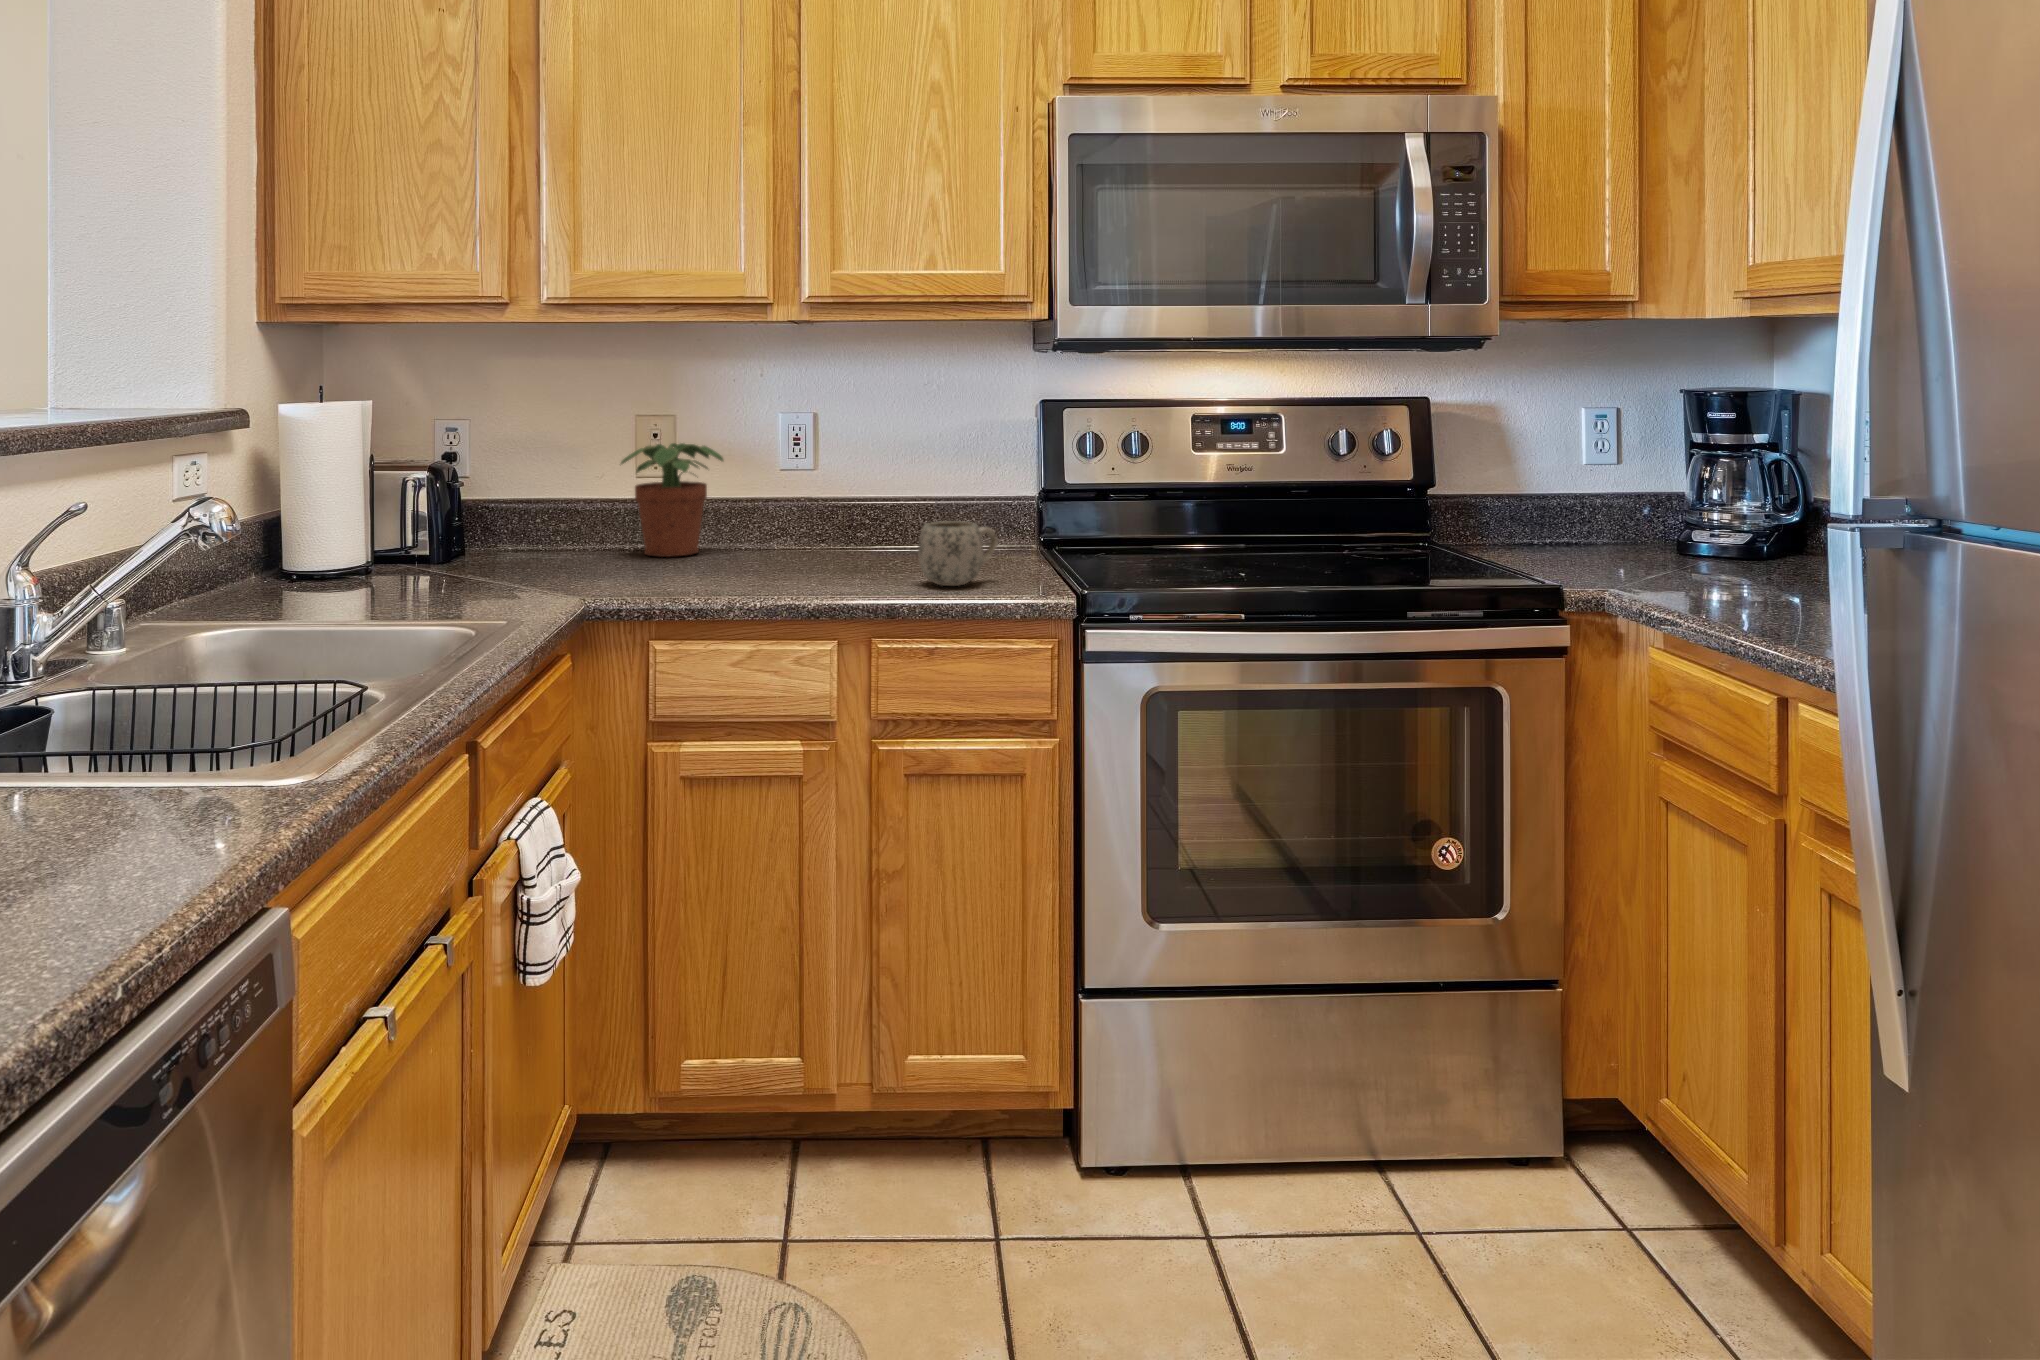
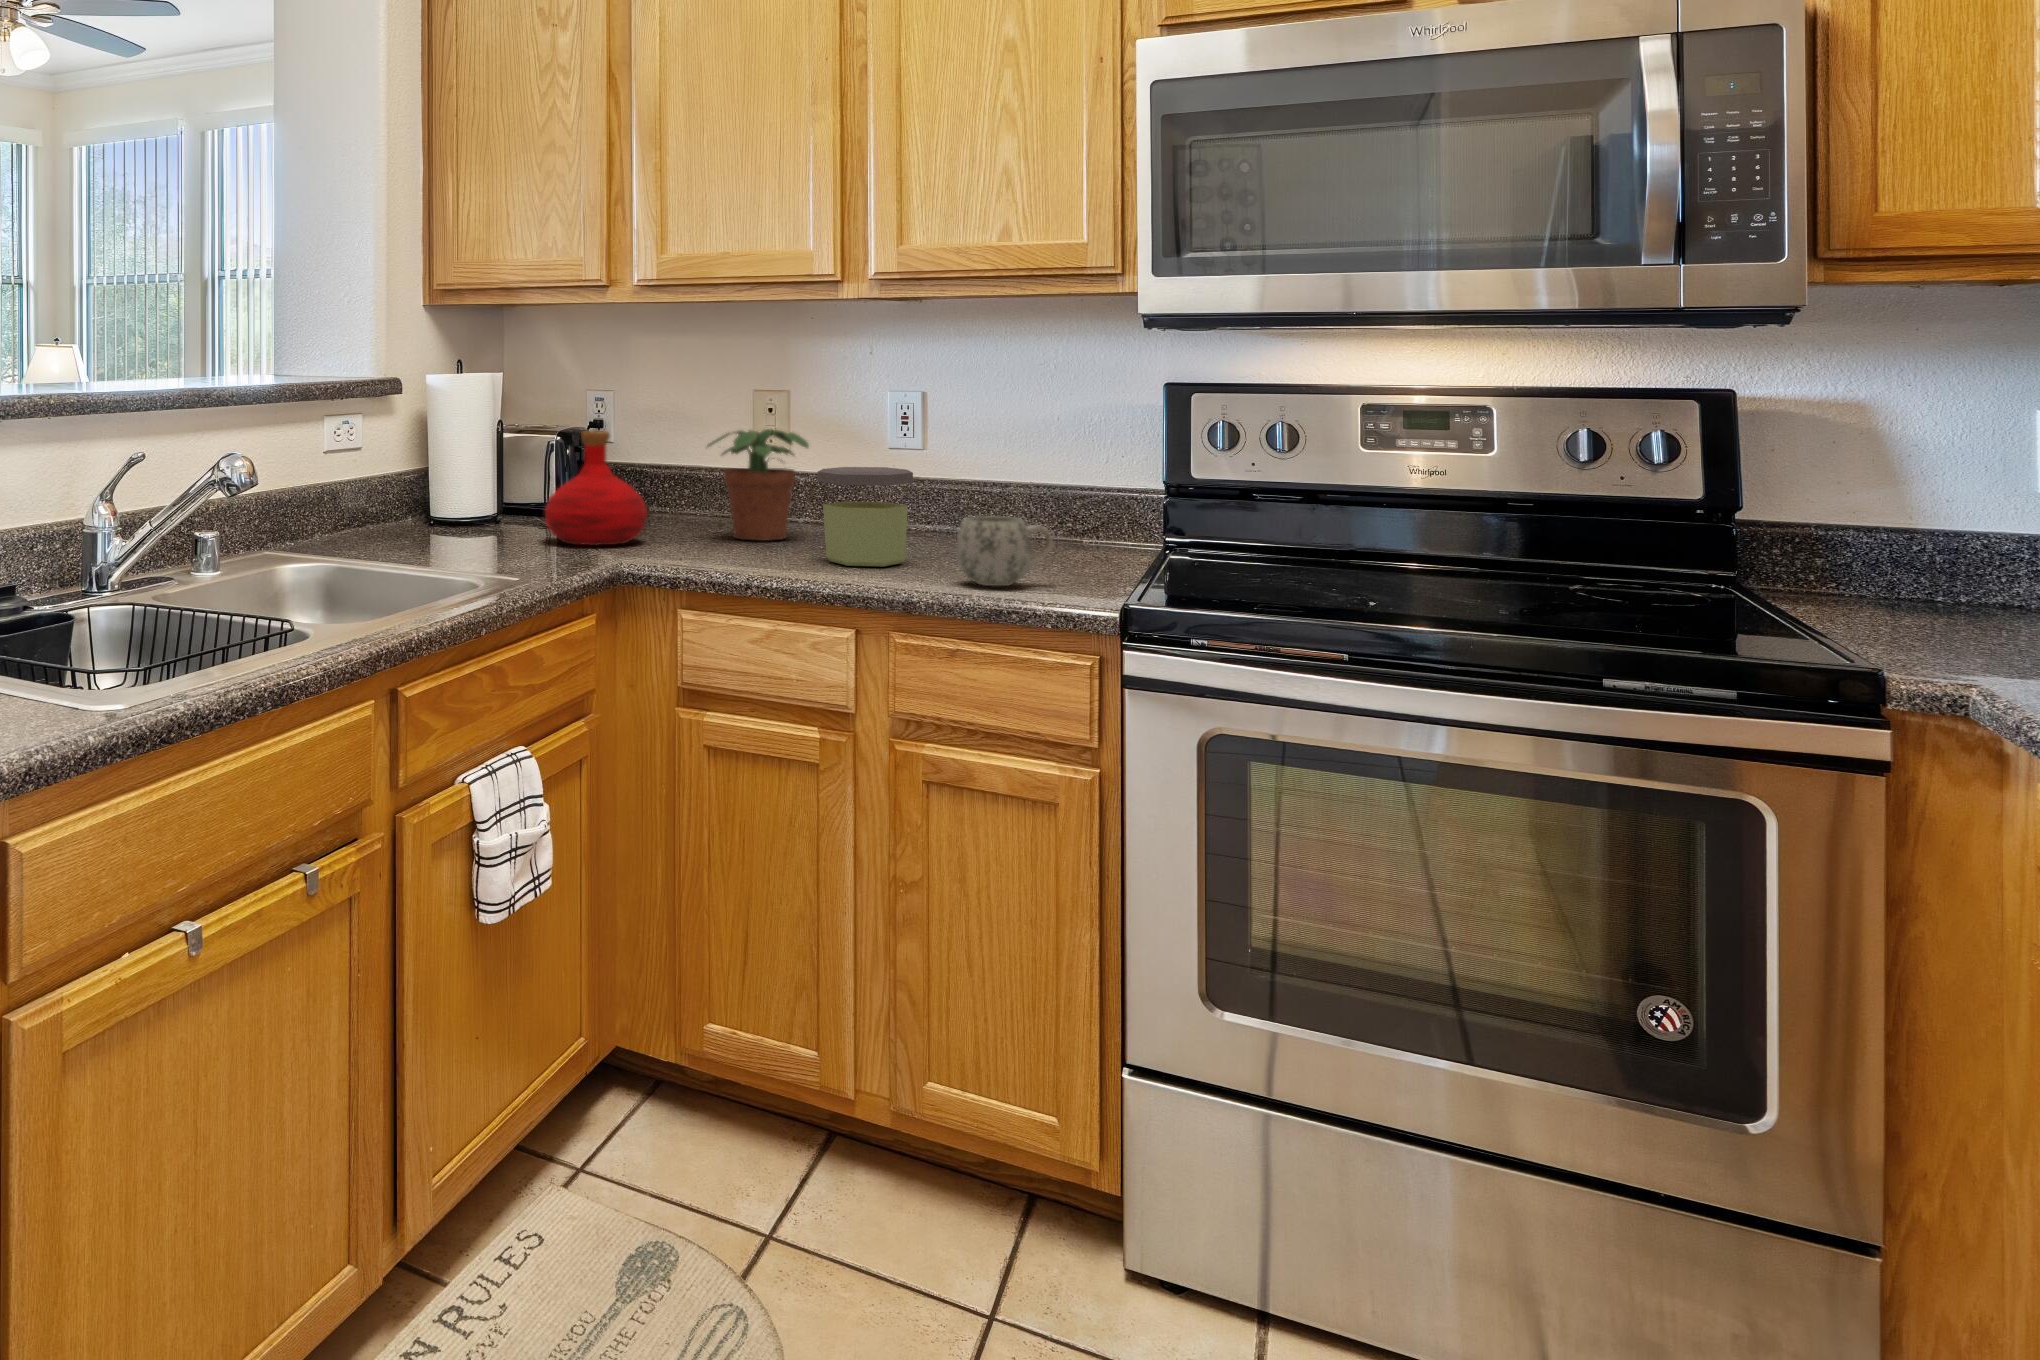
bottle: none [454,452,568,576] -> present [545,431,647,545]
jar: none [766,479,854,577] -> present [817,467,913,567]

